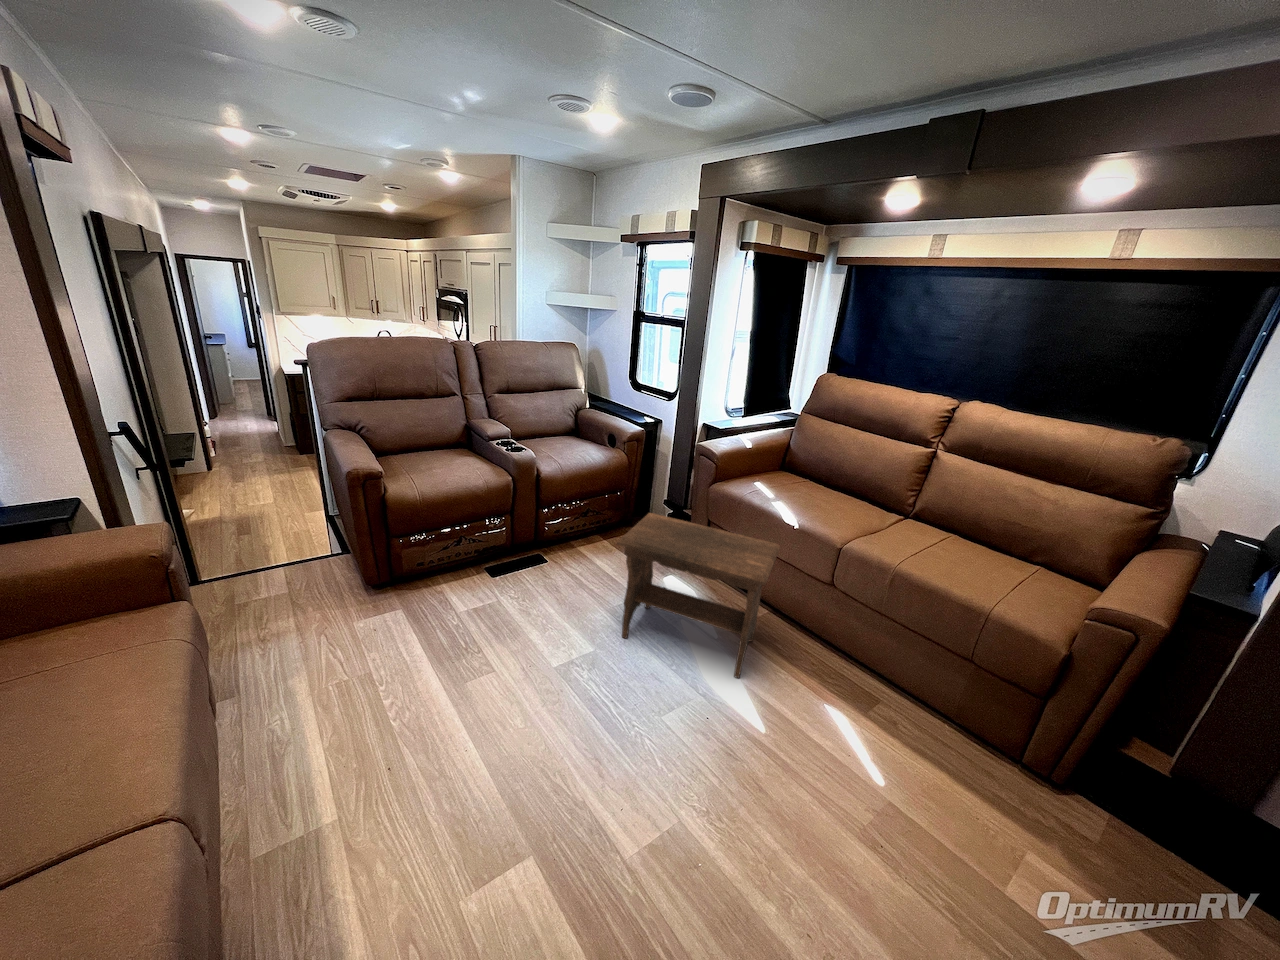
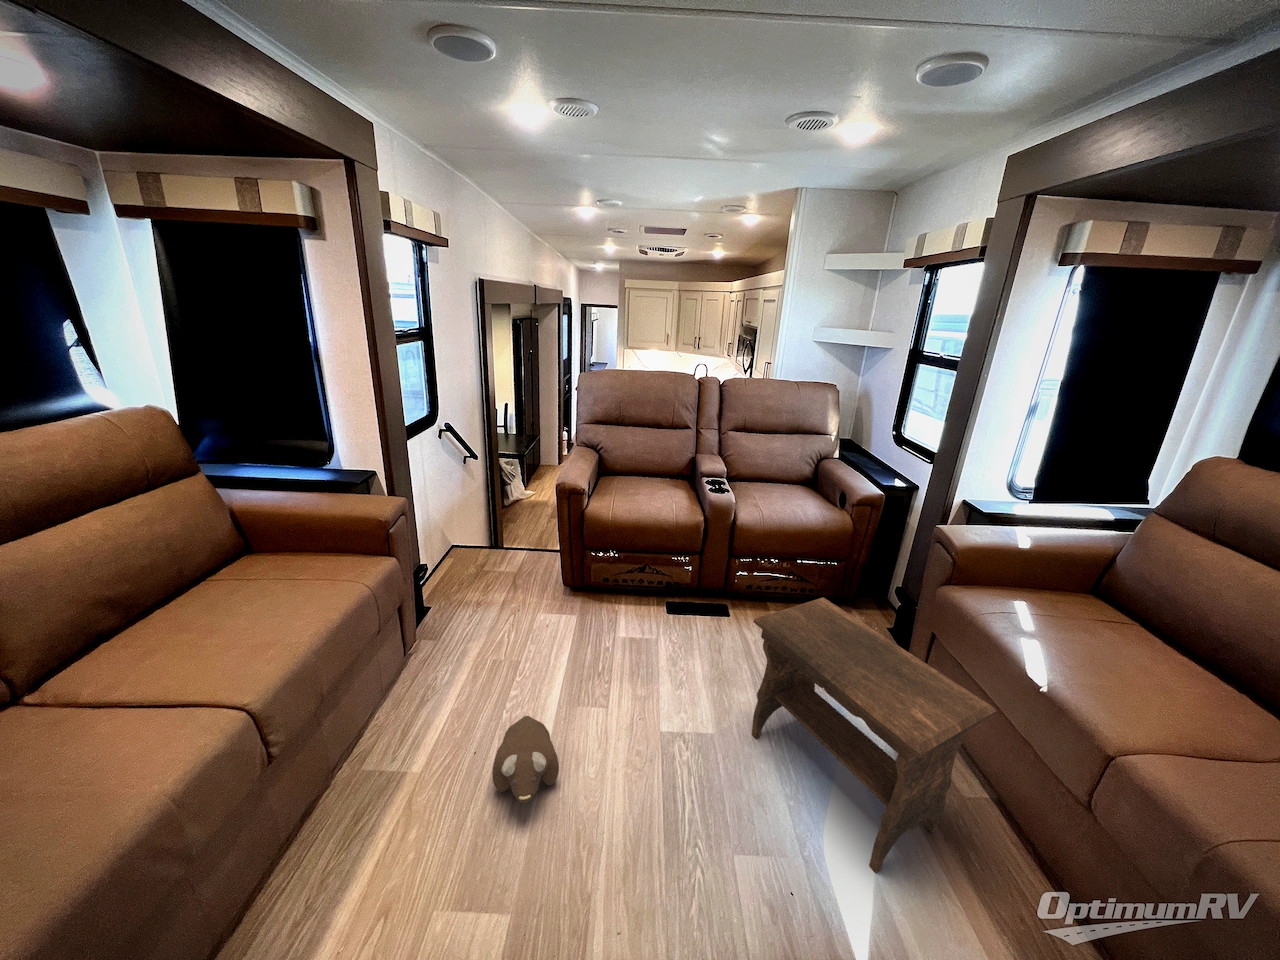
plush toy: none [425,704,502,784] -> present [492,716,559,803]

